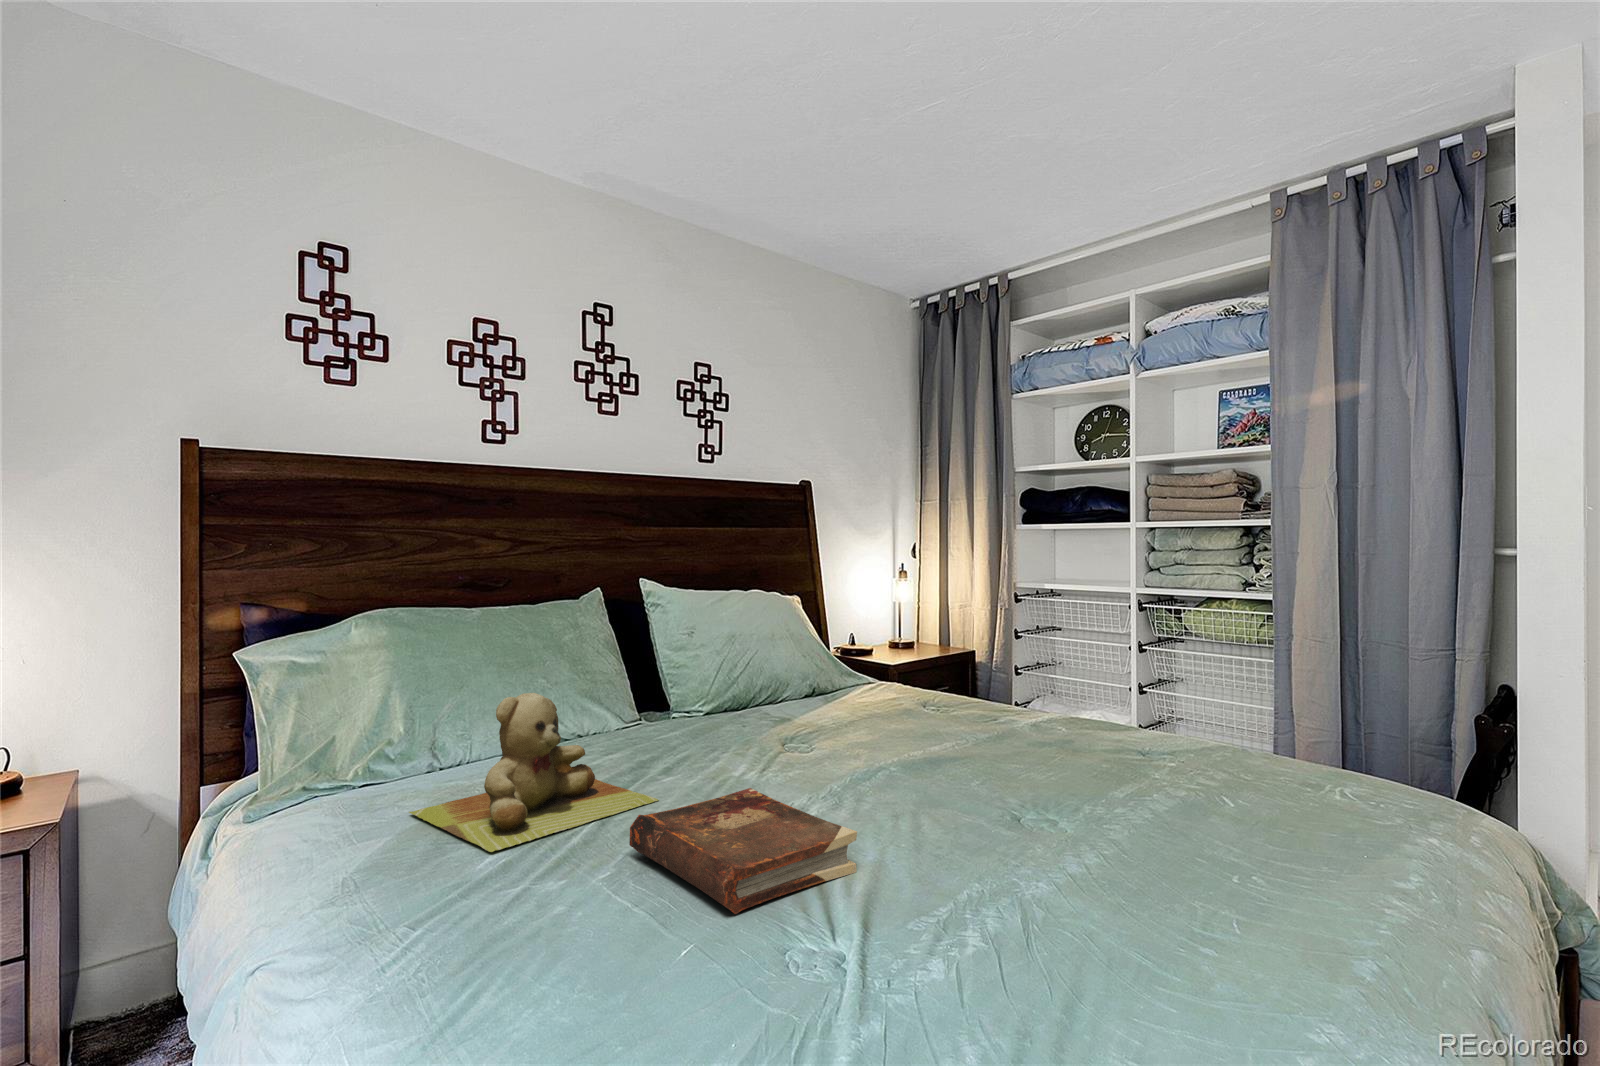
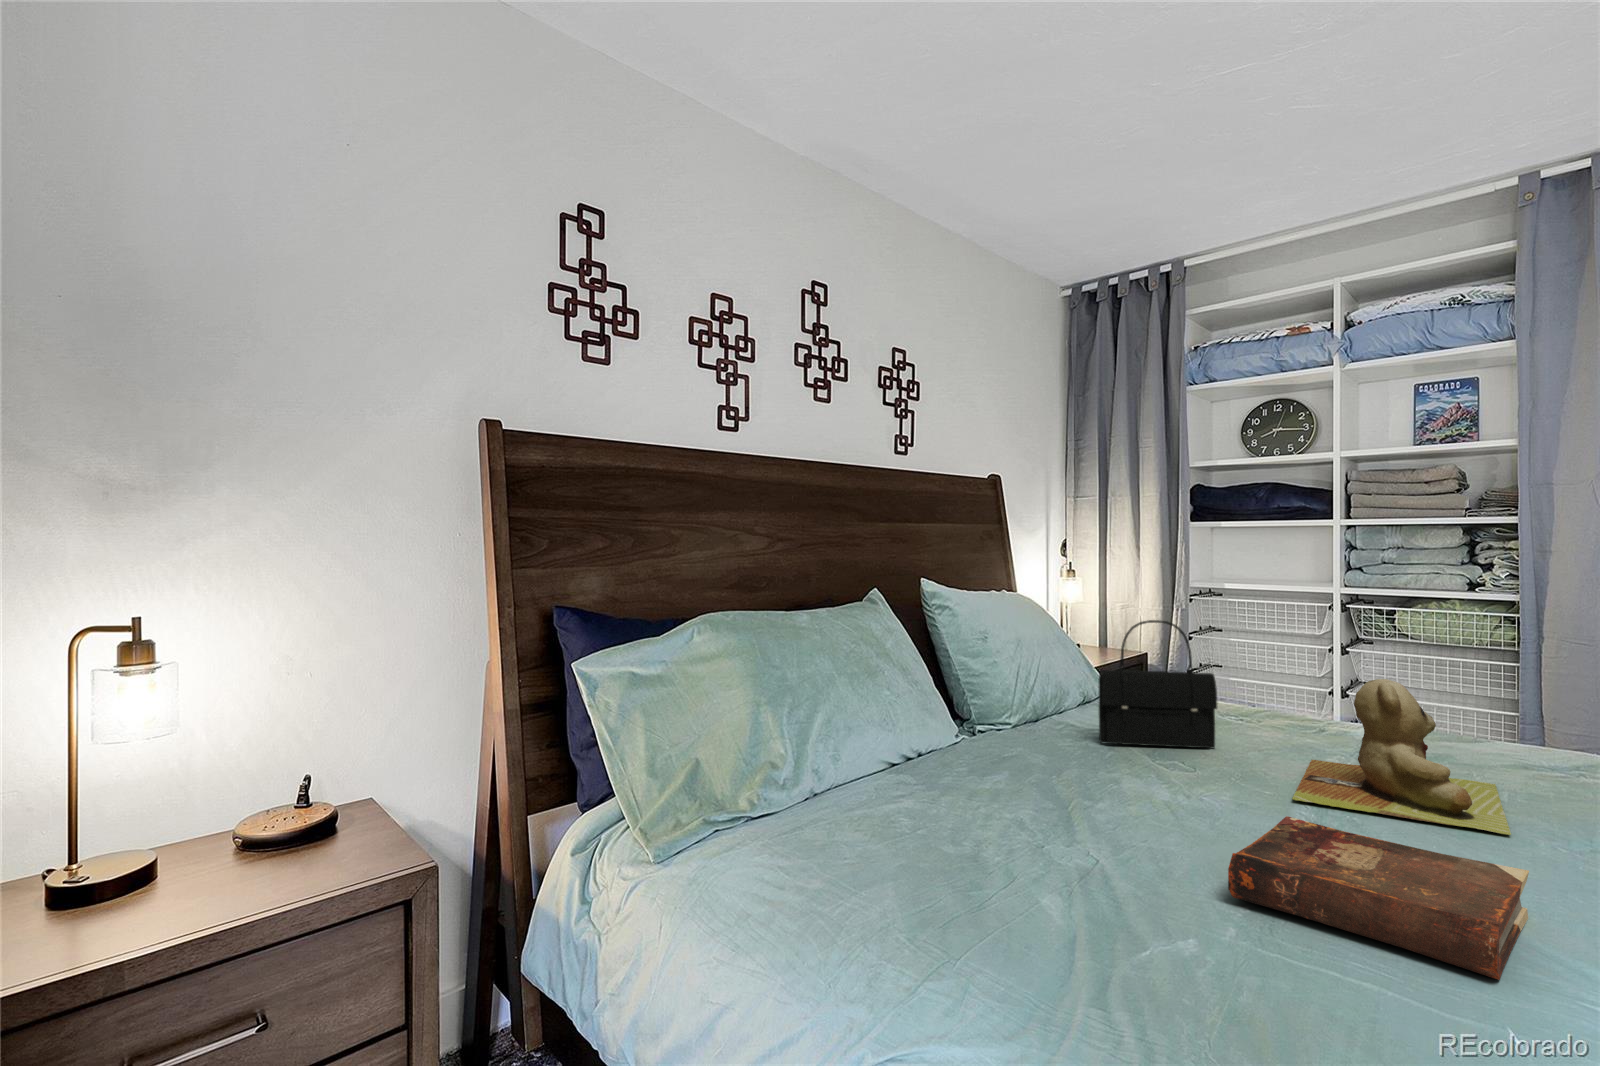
handbag: none [765,618,864,736] -> present [1099,620,1217,748]
teddy bear: present [409,693,658,852] -> present [1292,679,1511,835]

